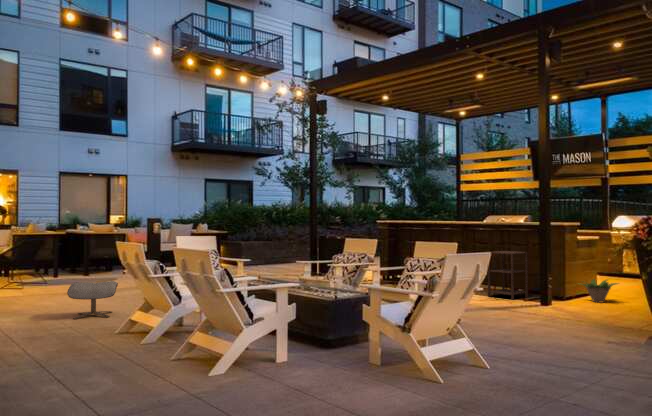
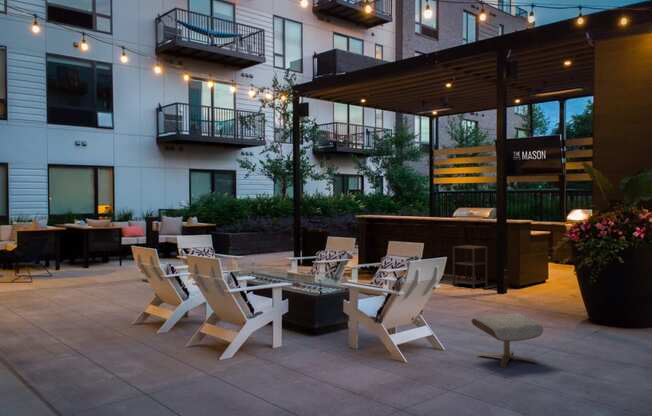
decorative plant: present [582,279,618,302] -> none [528,269,565,291]
ottoman: present [67,281,118,319] -> present [472,313,543,367]

